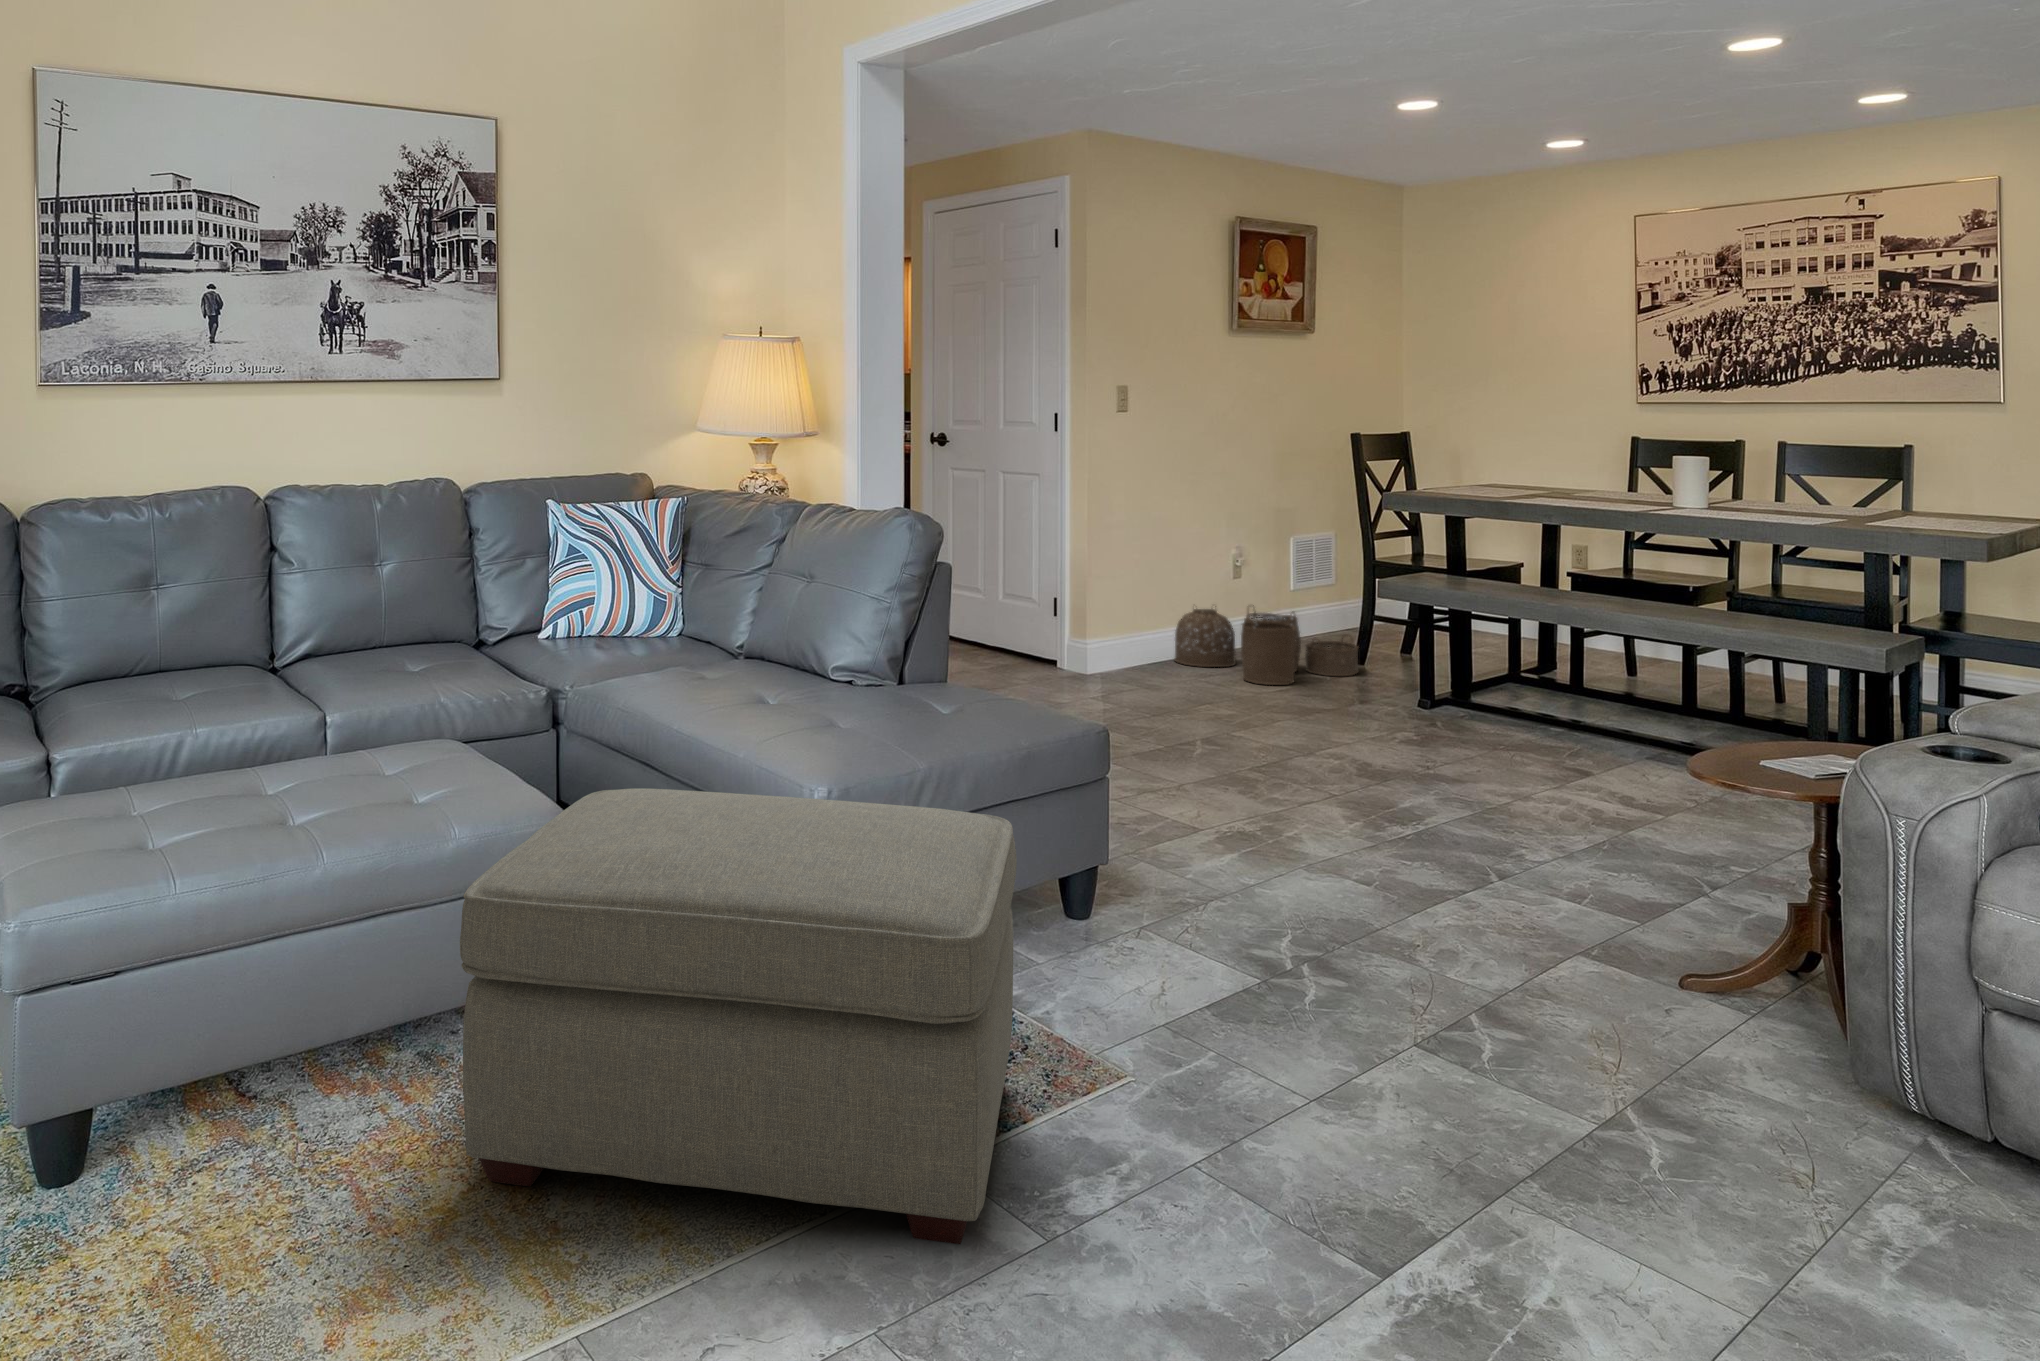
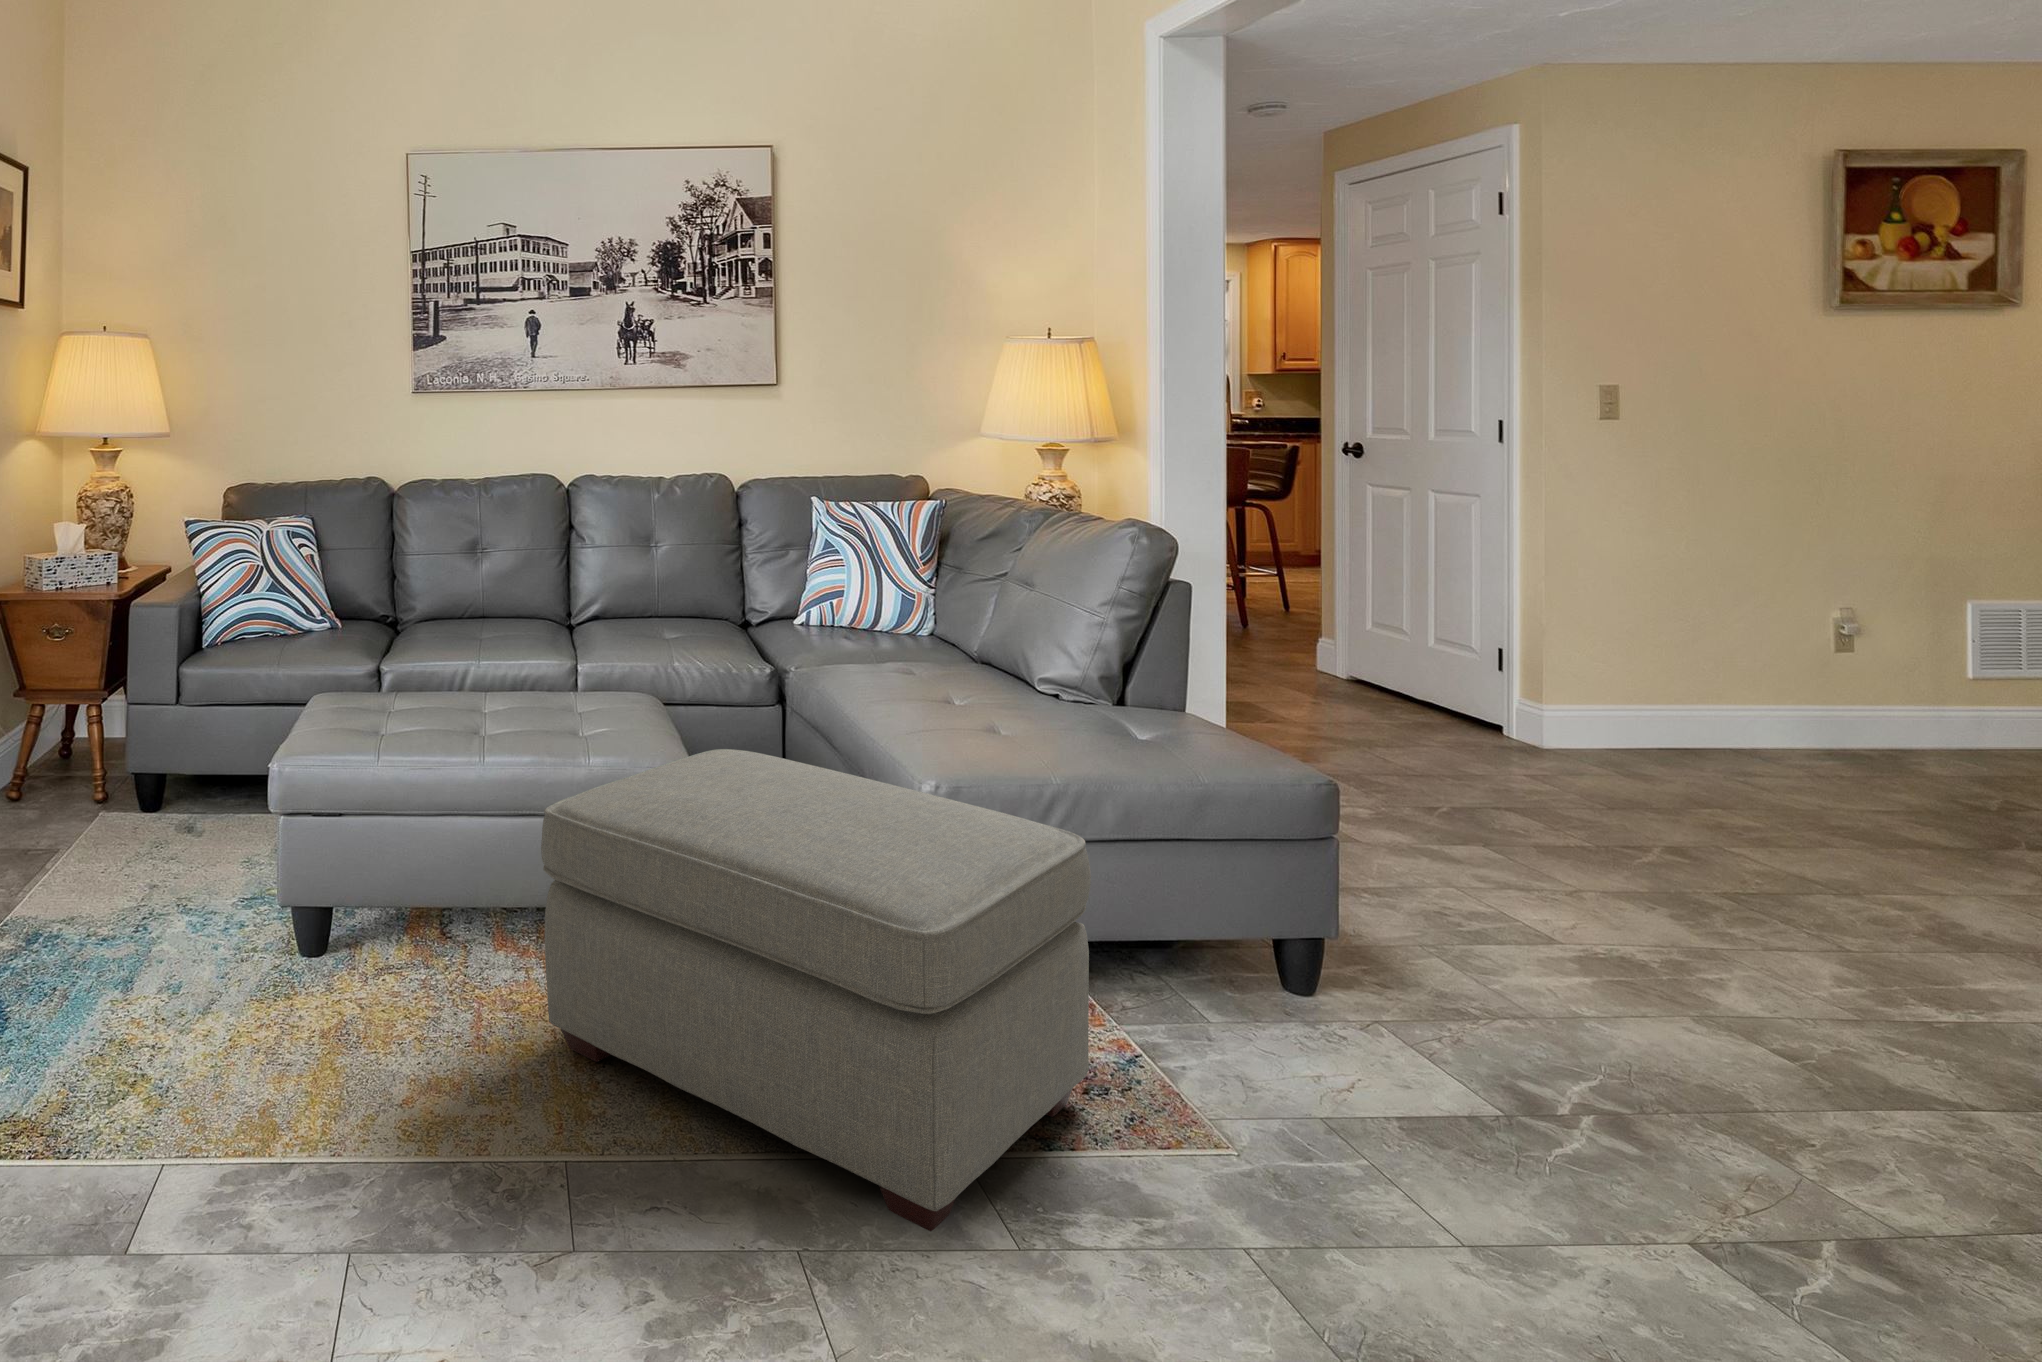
woven basket: present [1174,605,1358,685] -> none [1645,657,1962,776]

